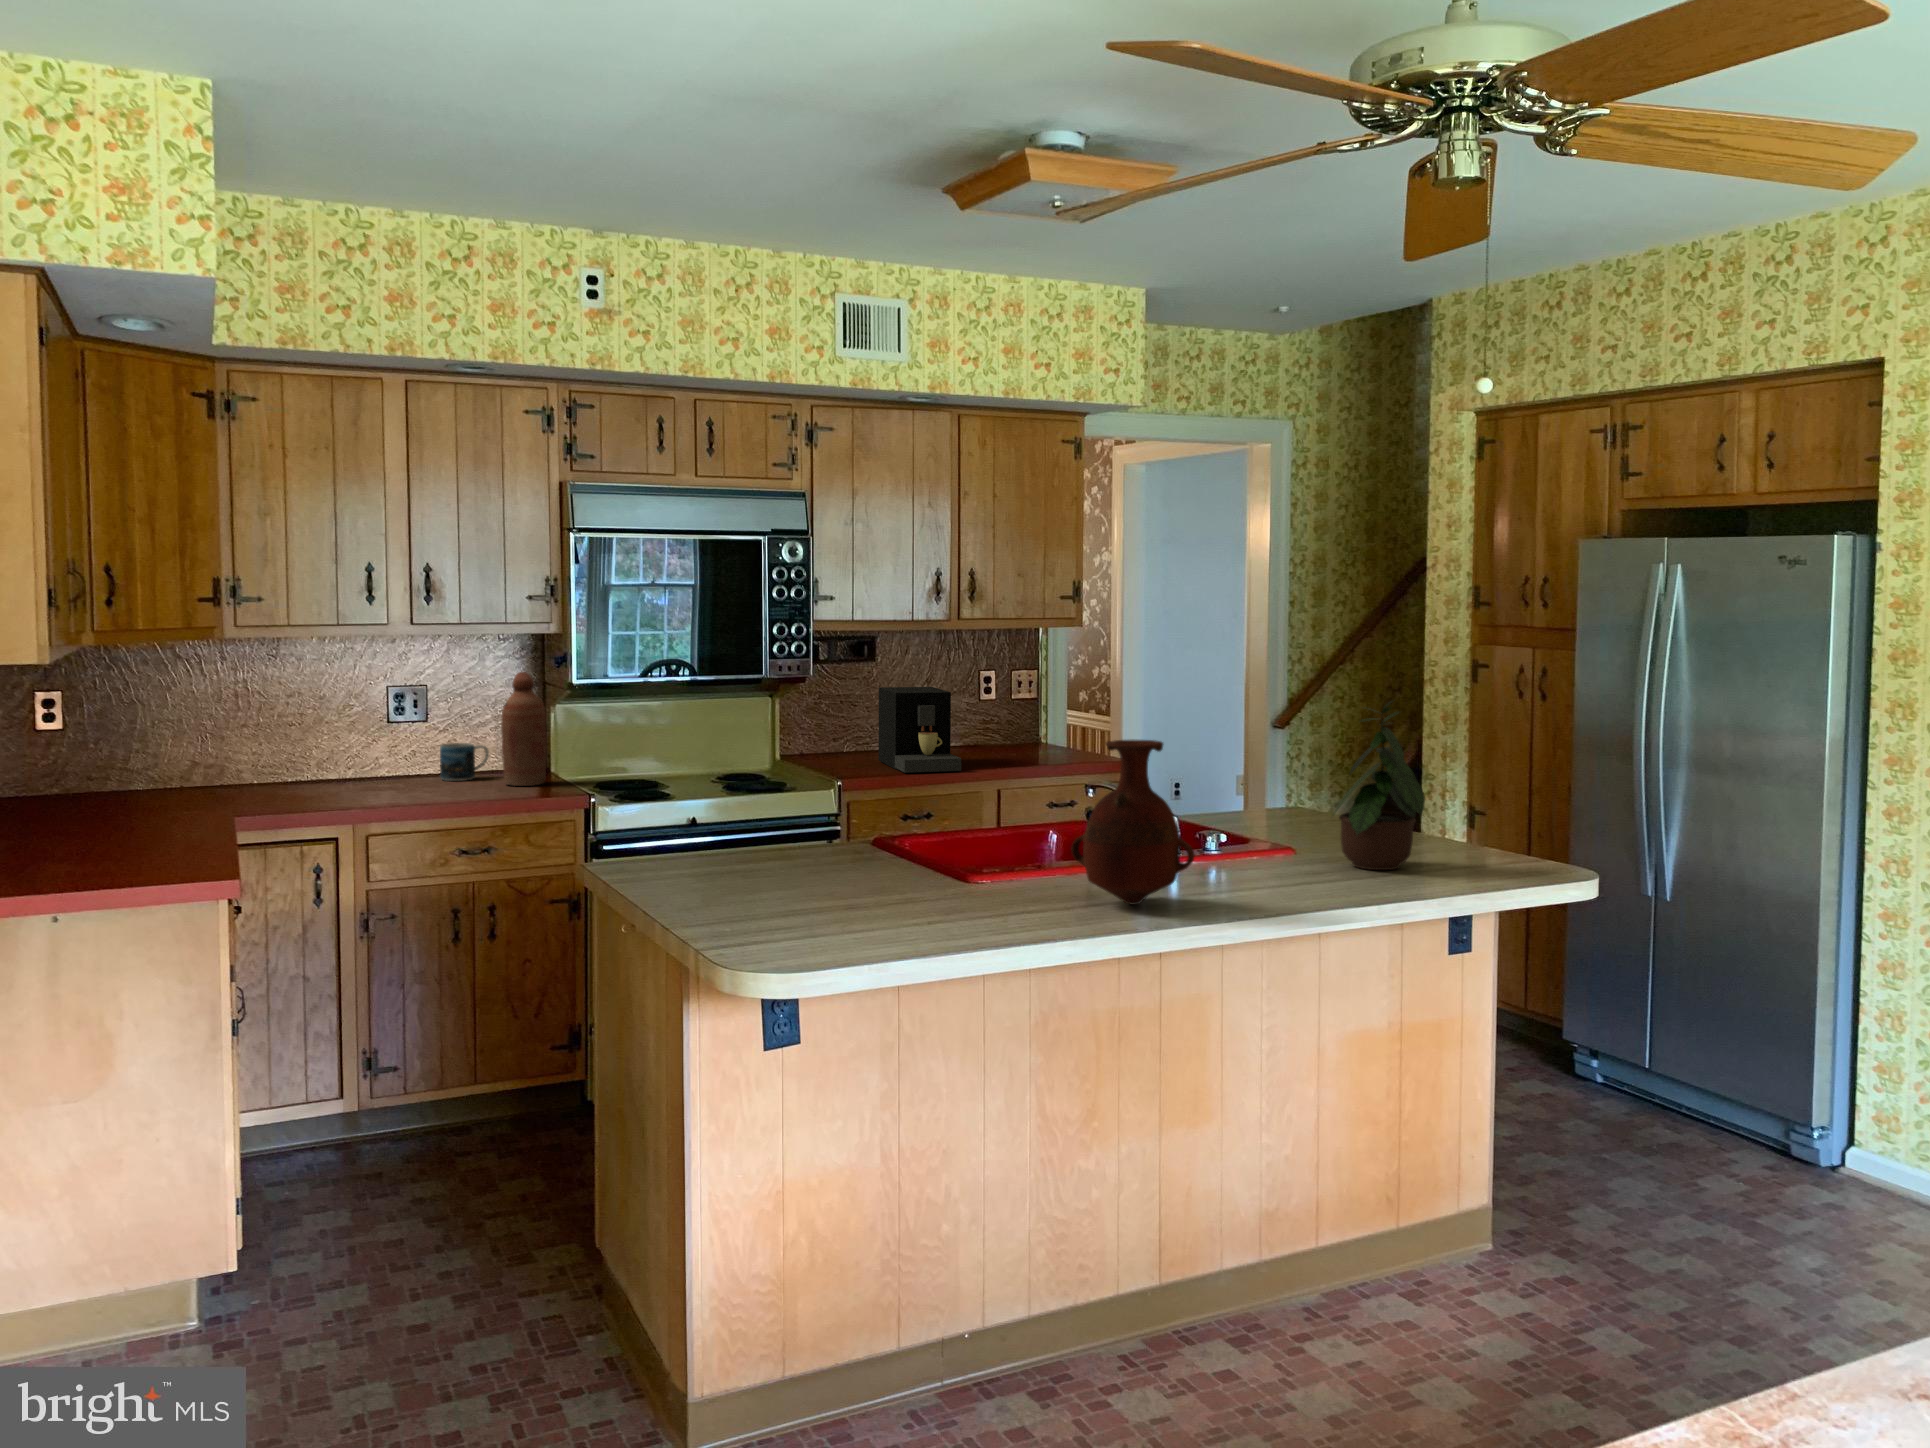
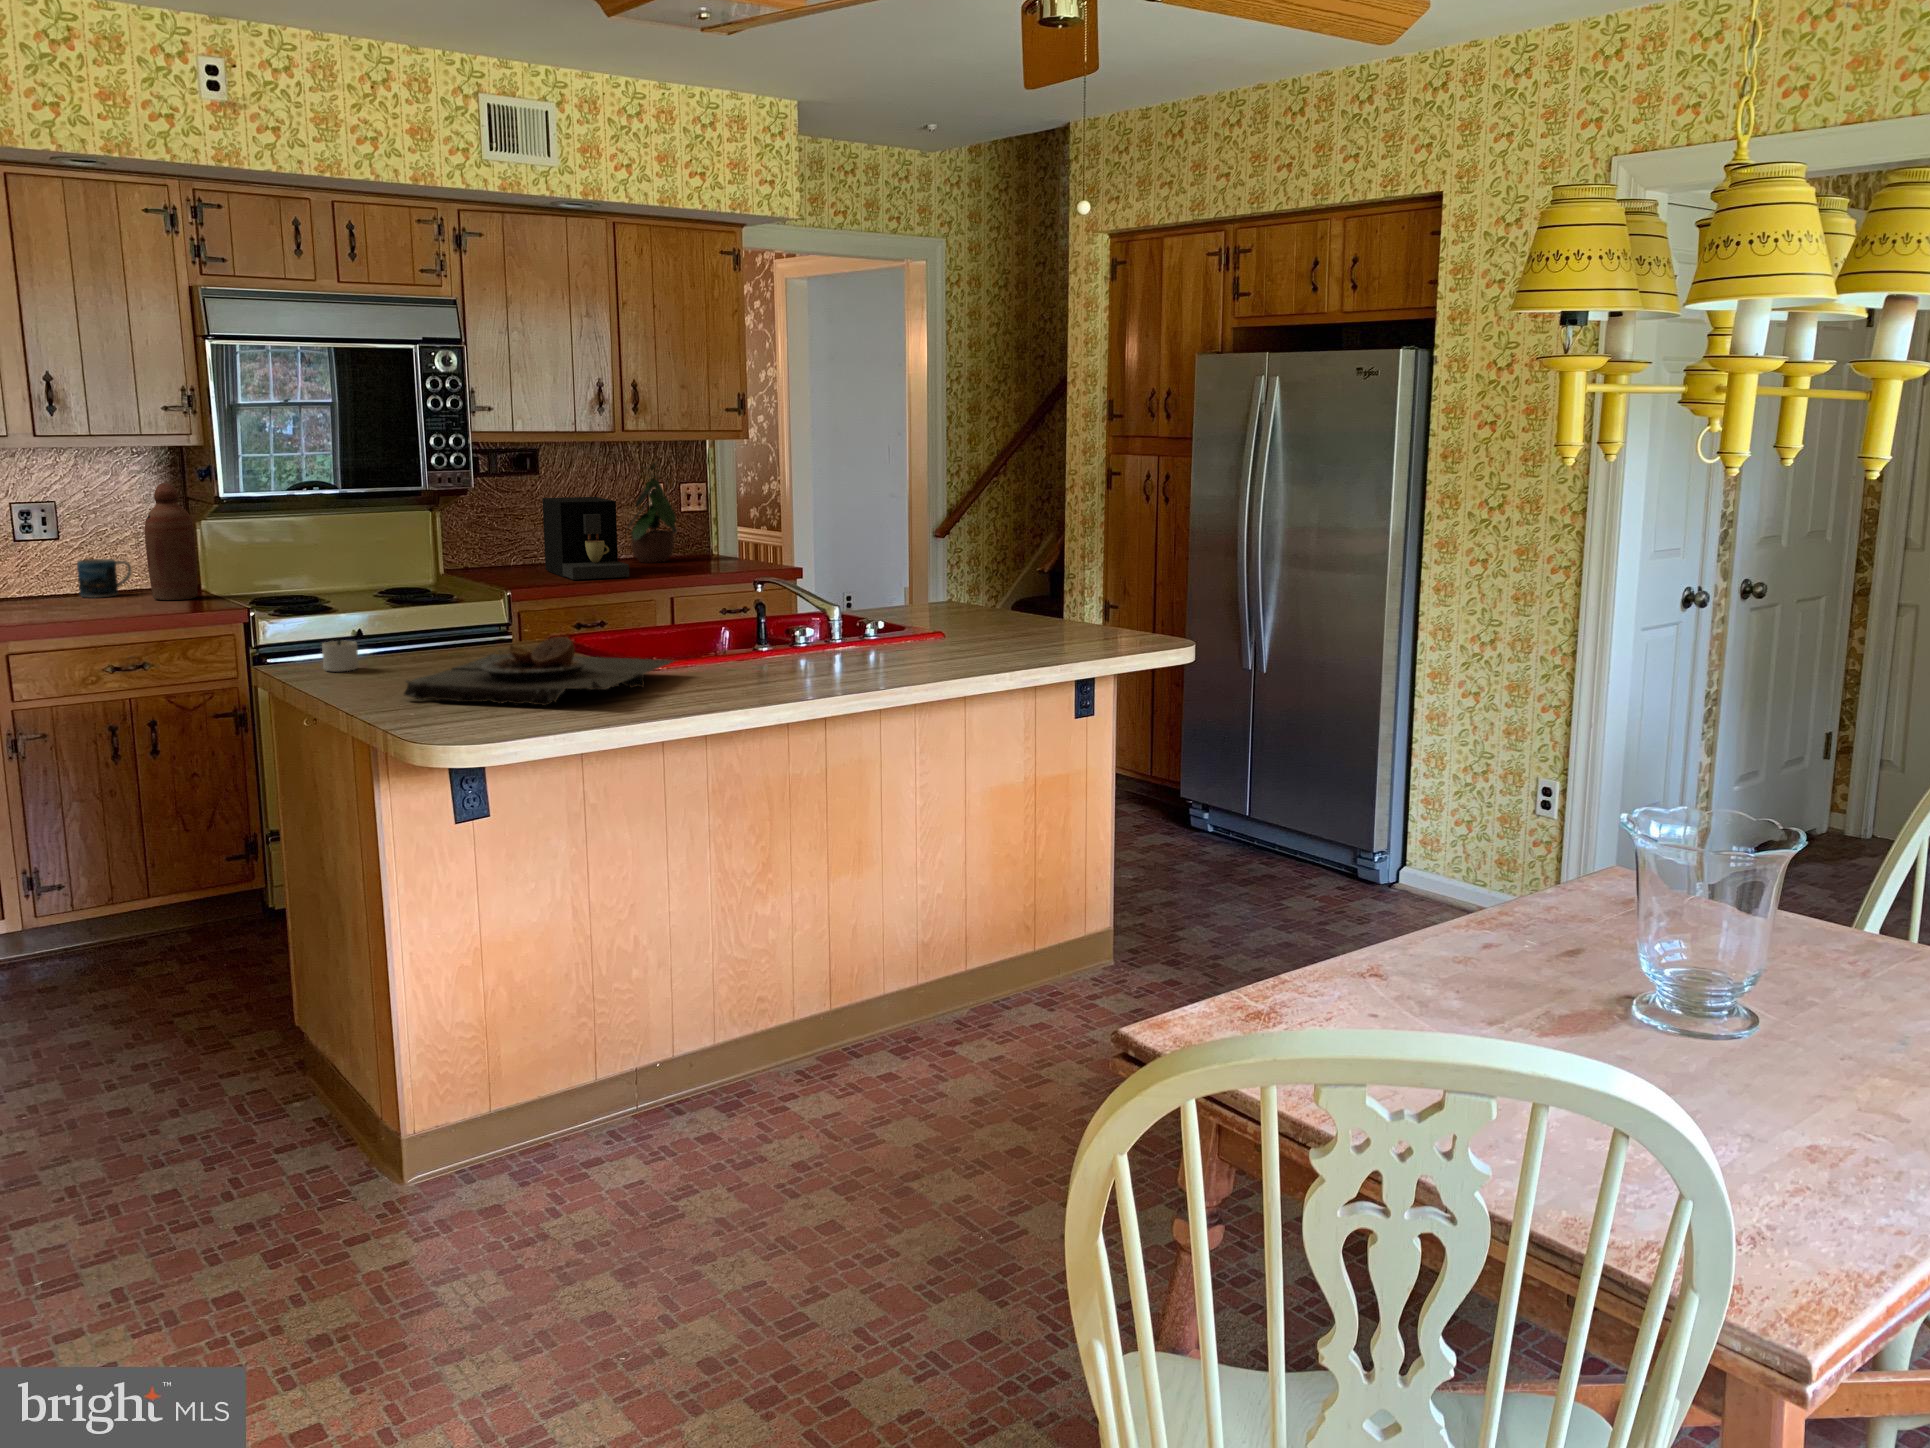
potted plant: present [1334,702,1425,870] -> present [628,463,677,562]
vase: present [1071,740,1195,905] -> none [737,528,848,677]
candle: none [645,845,695,879] -> present [322,640,359,671]
plate: none [717,854,1006,933] -> present [404,637,673,706]

